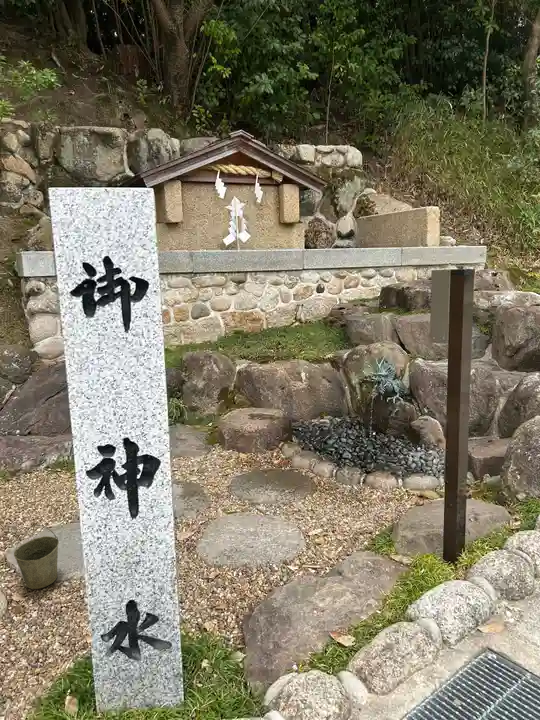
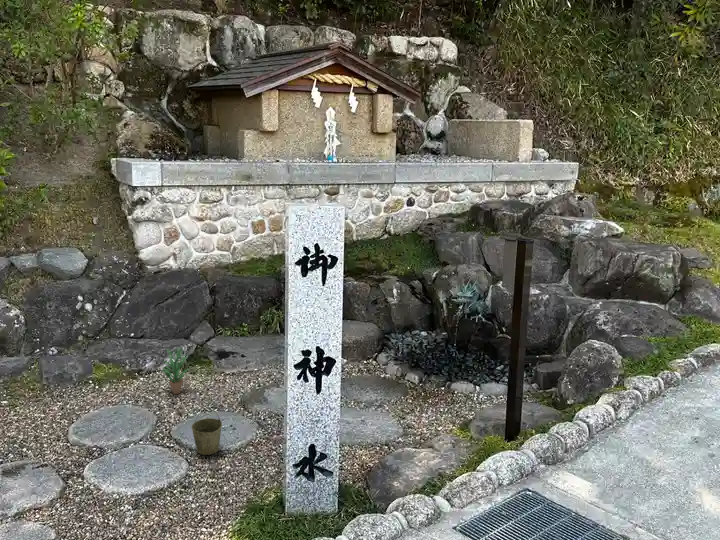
potted plant: none [23,441,57,498] -> present [163,348,188,394]

